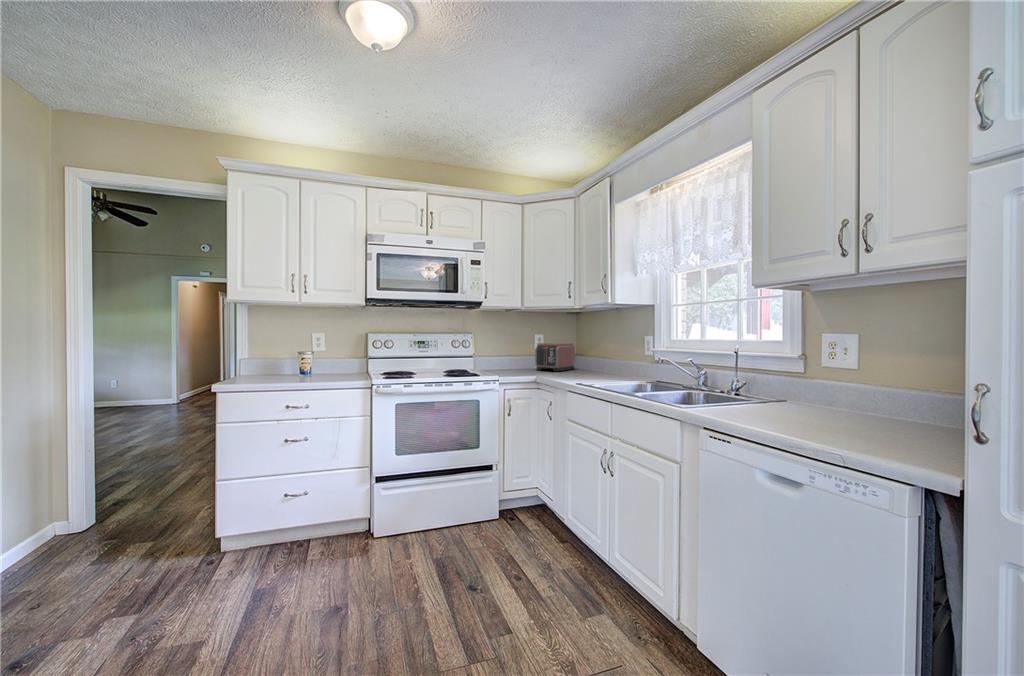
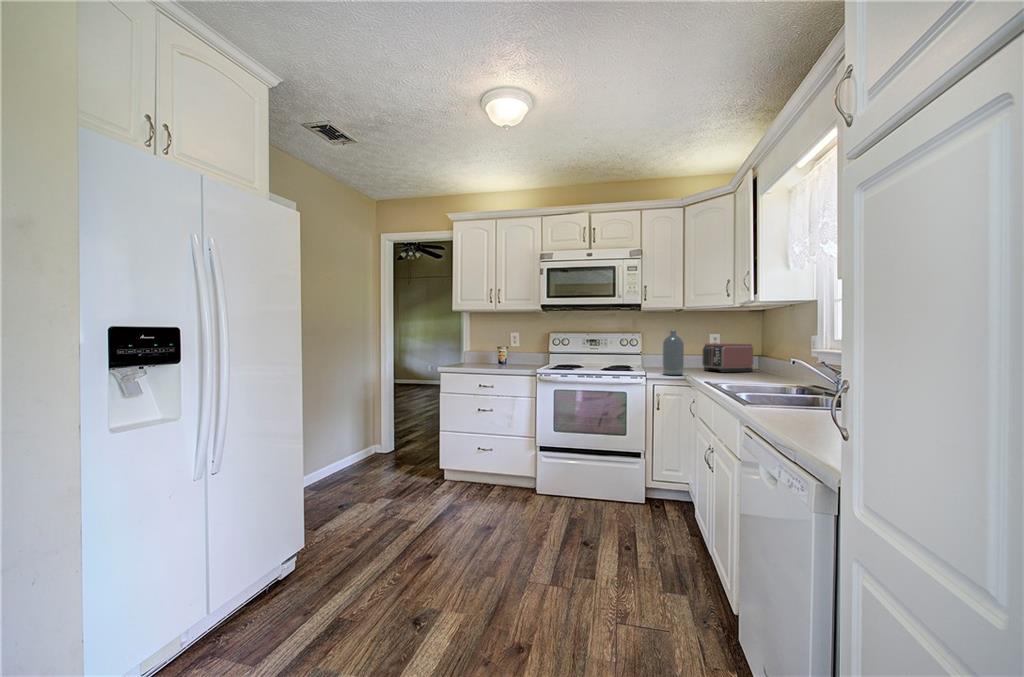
bottle: none [513,331,534,378] -> present [662,331,684,375]

